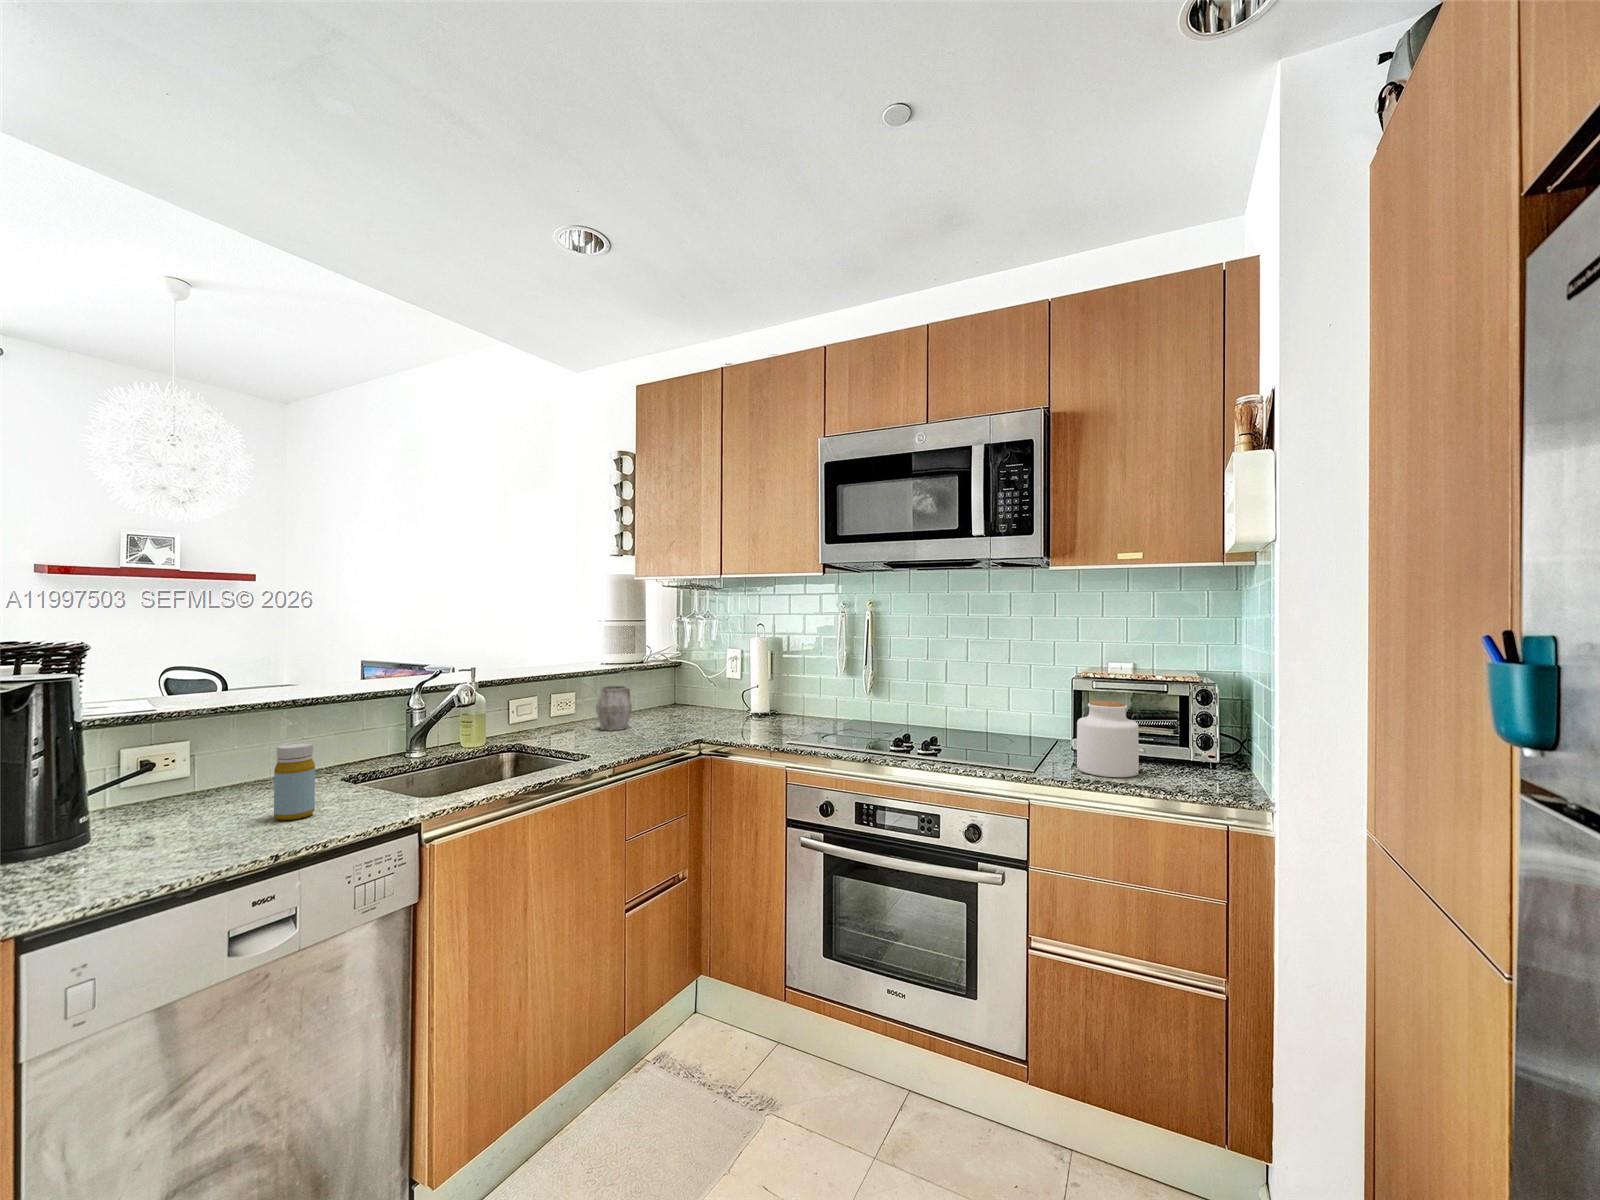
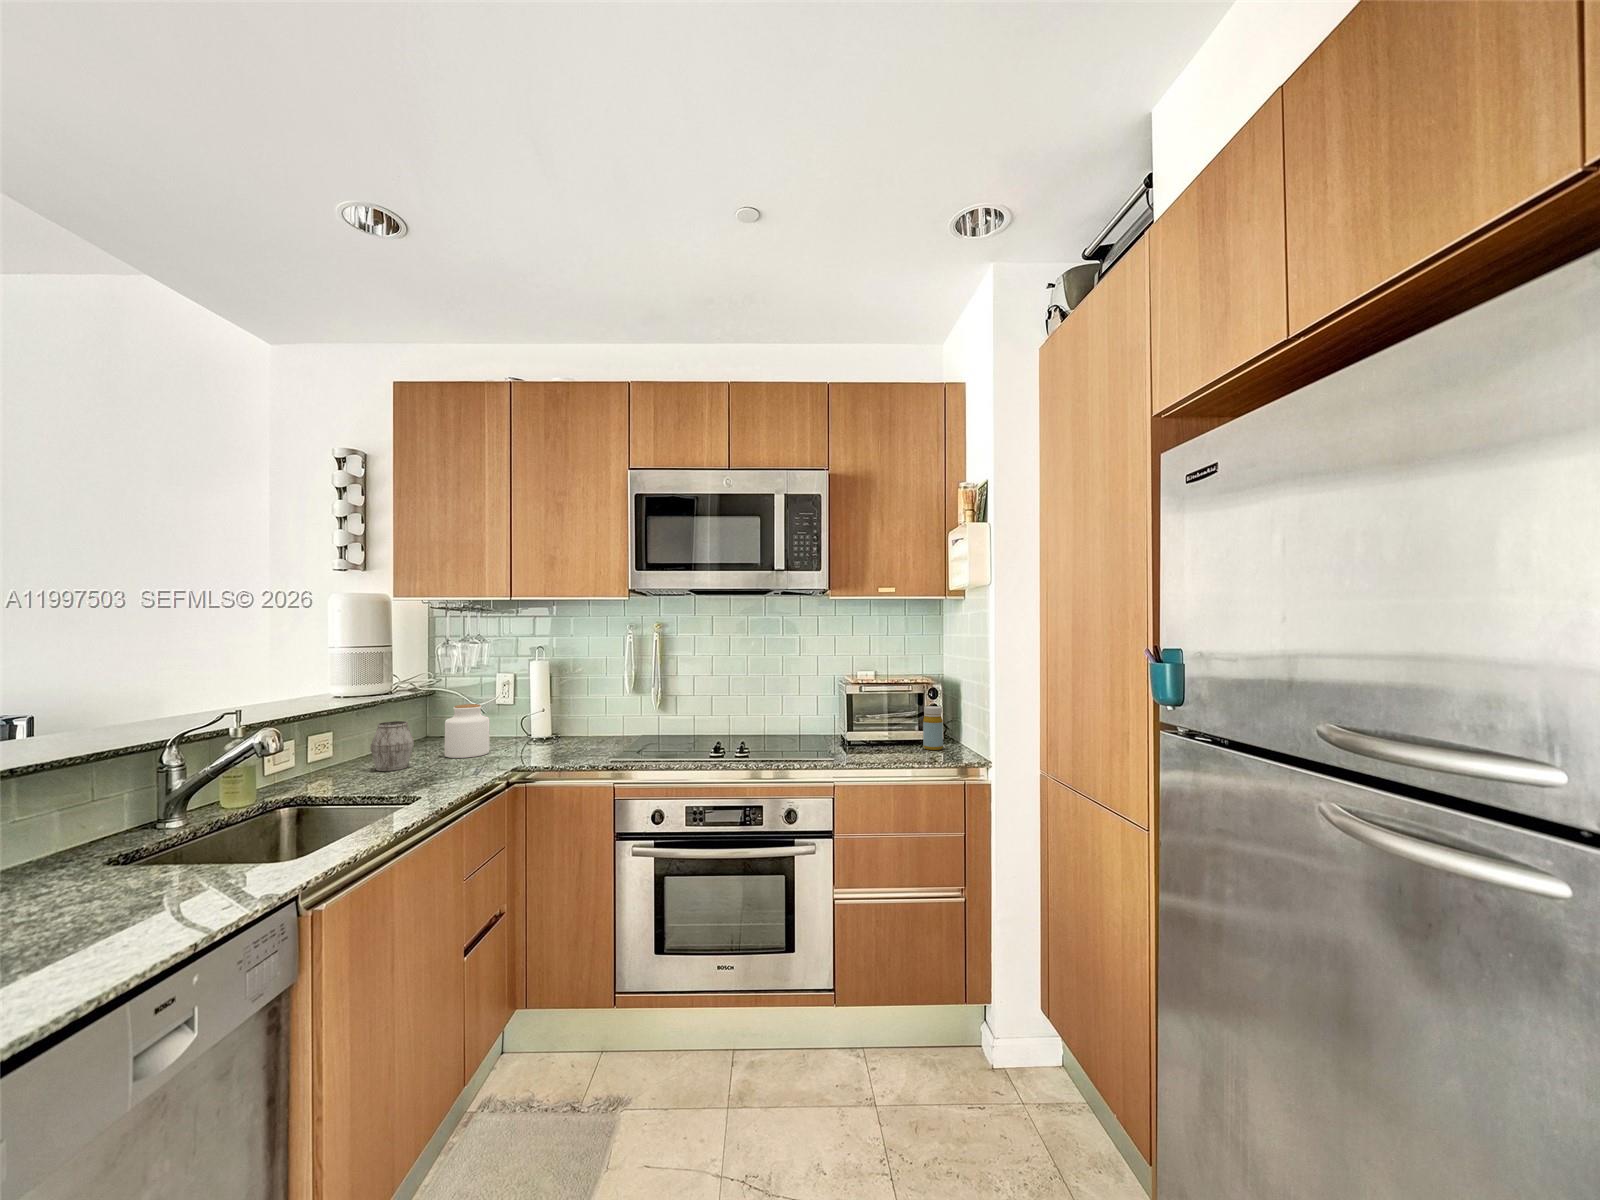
jar: present [1077,701,1139,777] -> present [445,704,489,758]
bottle: present [274,742,315,820] -> present [923,706,943,750]

